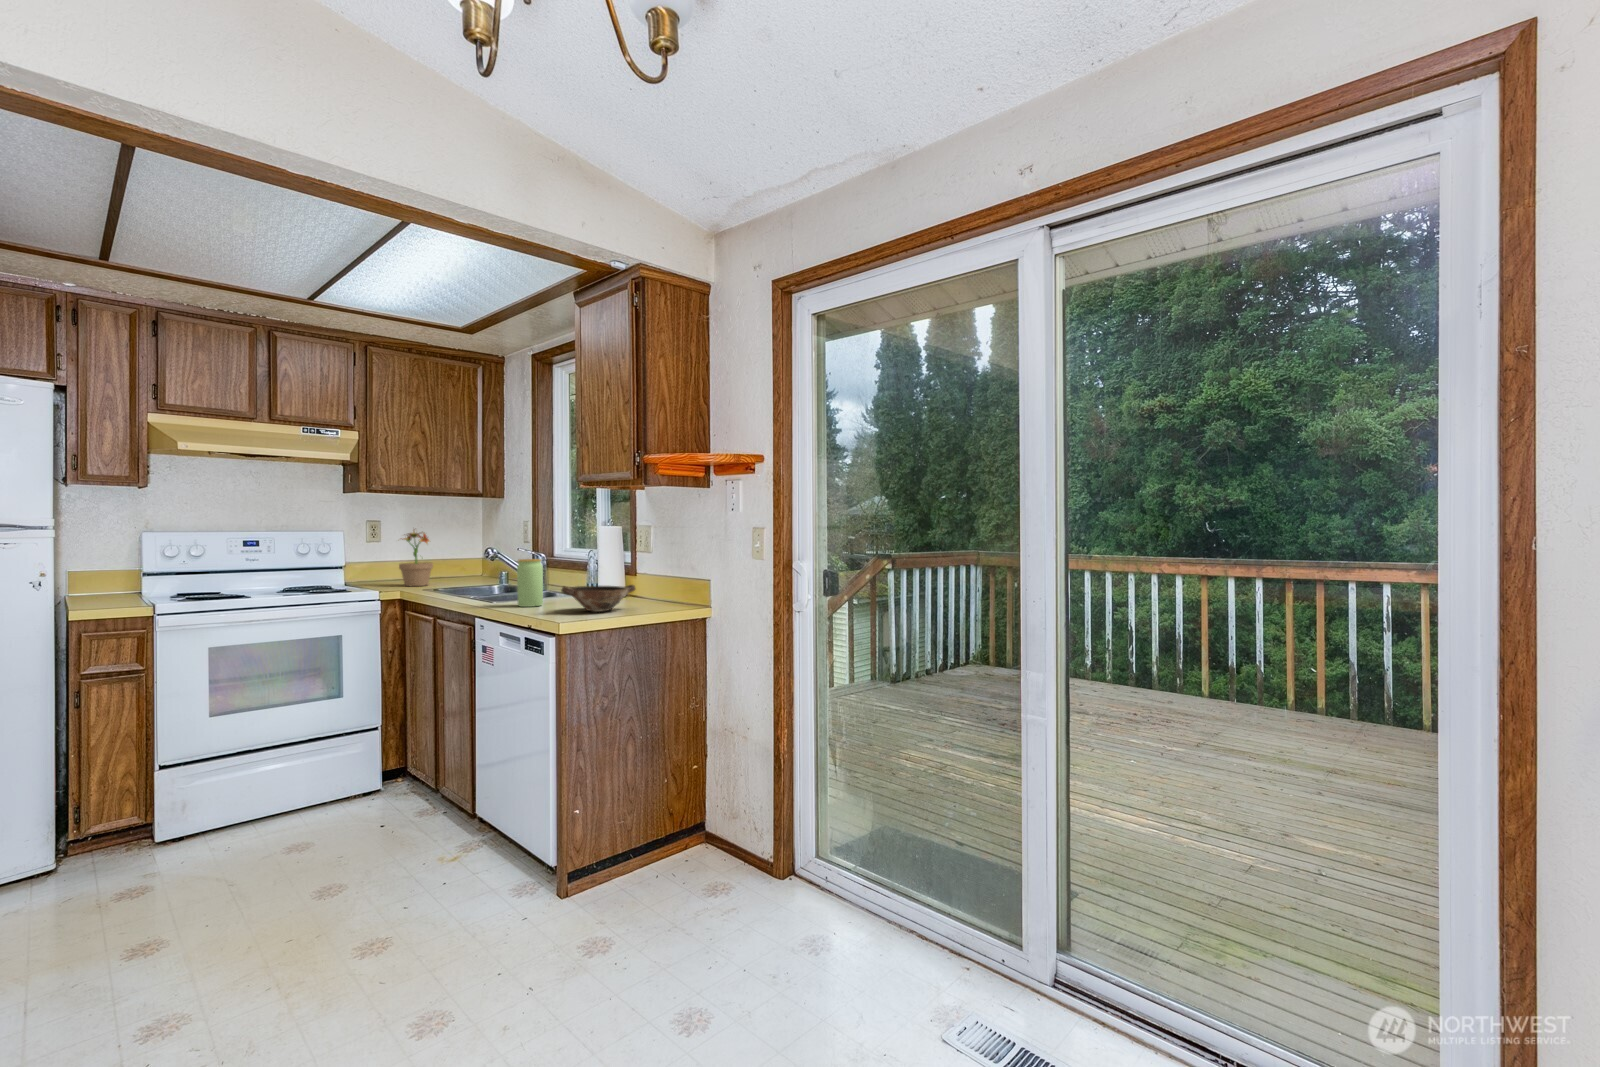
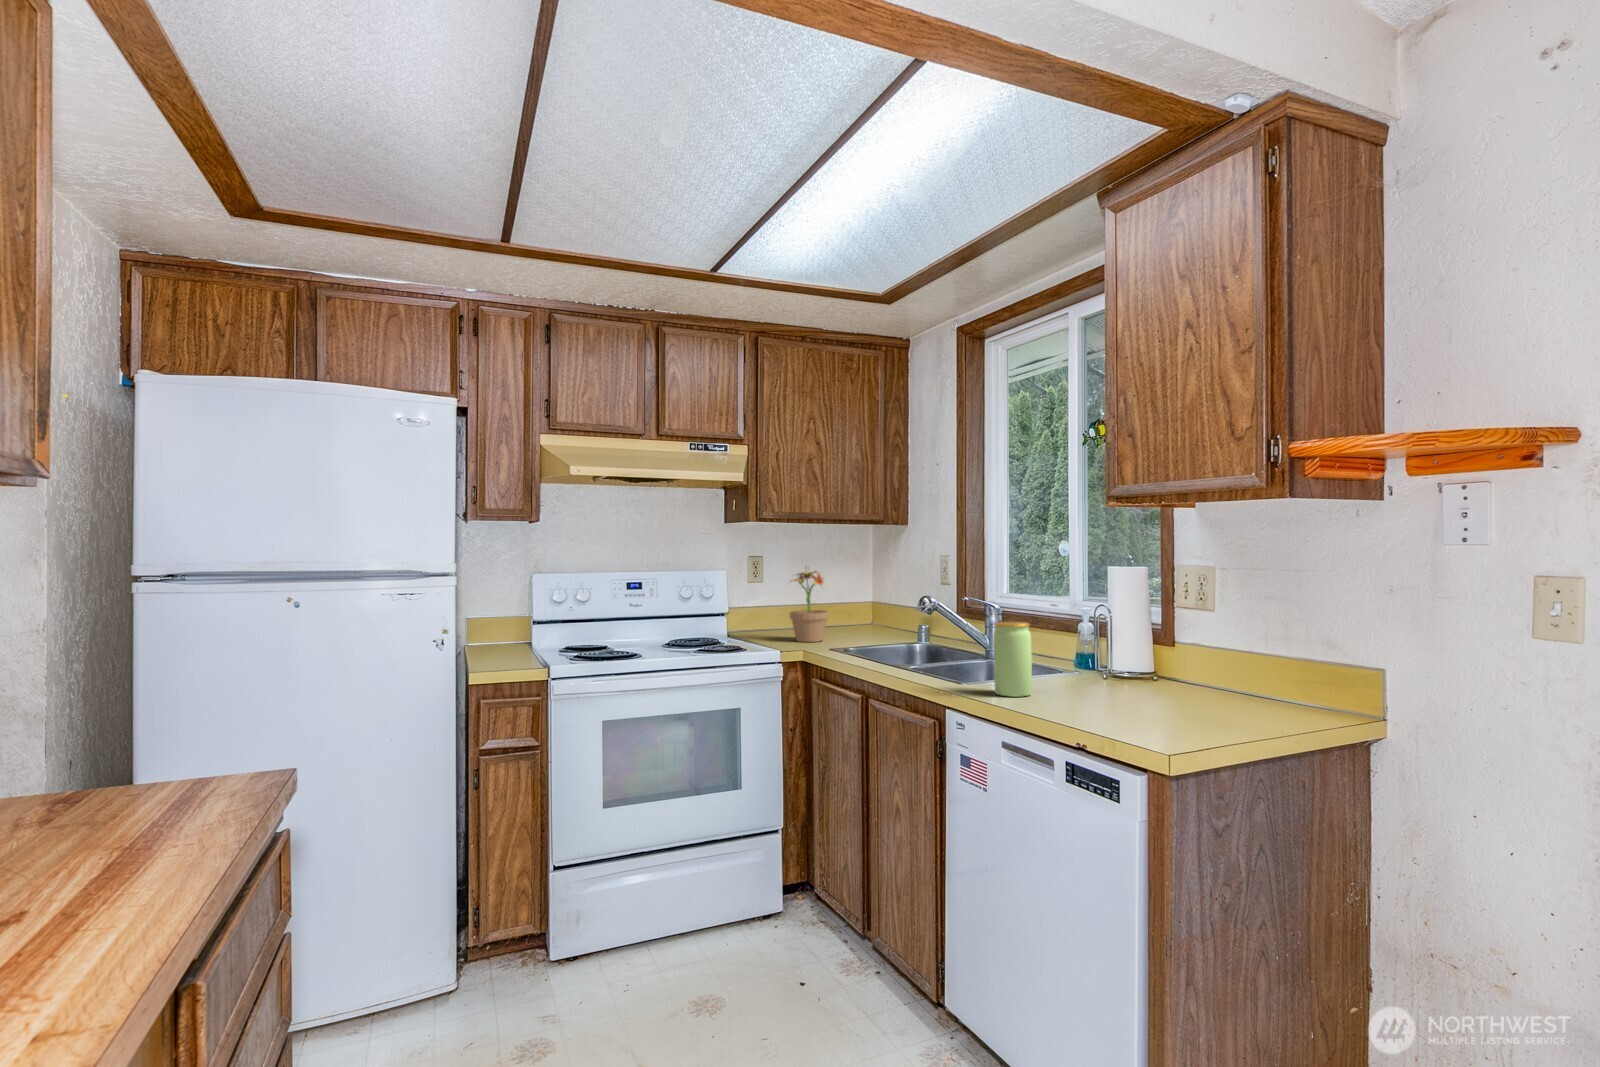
bowl: present [561,585,635,612] -> none [1088,670,1202,718]

